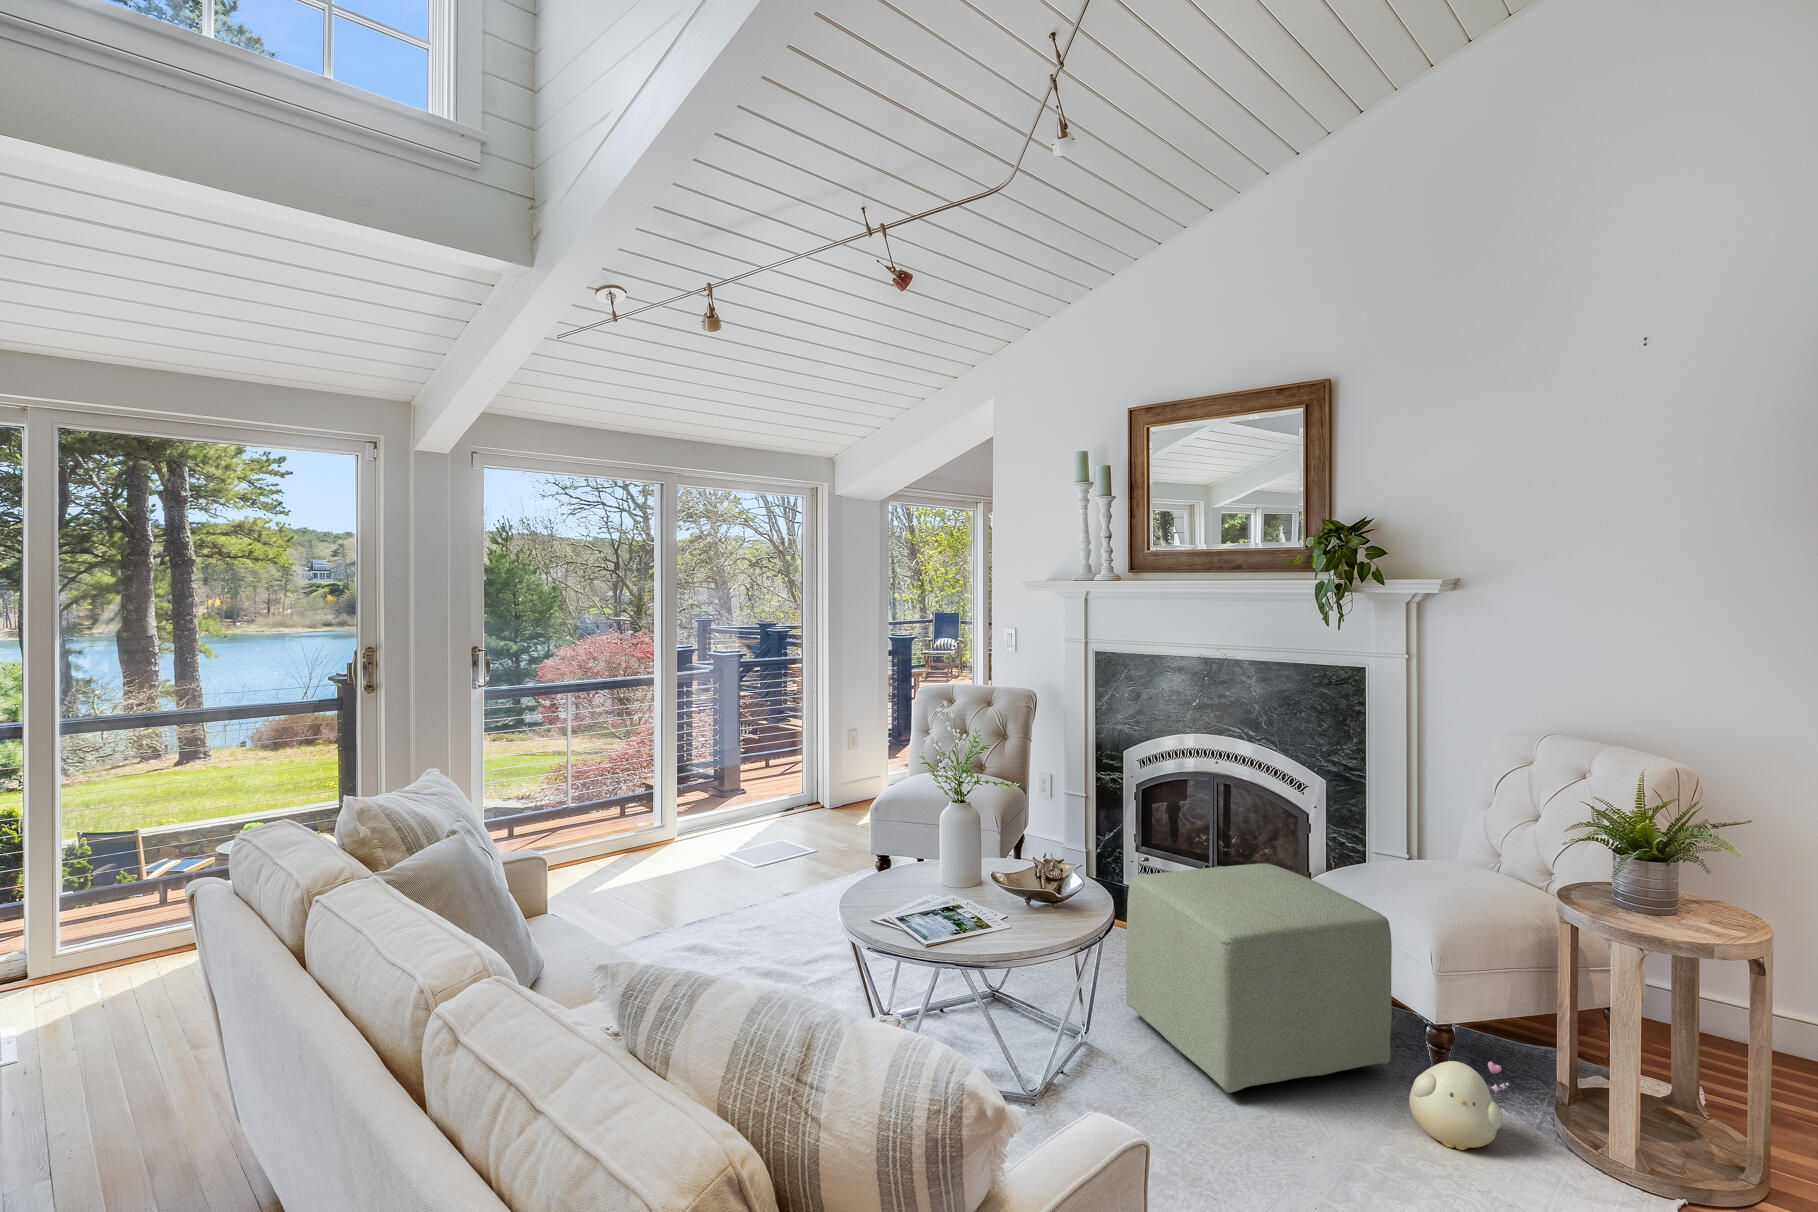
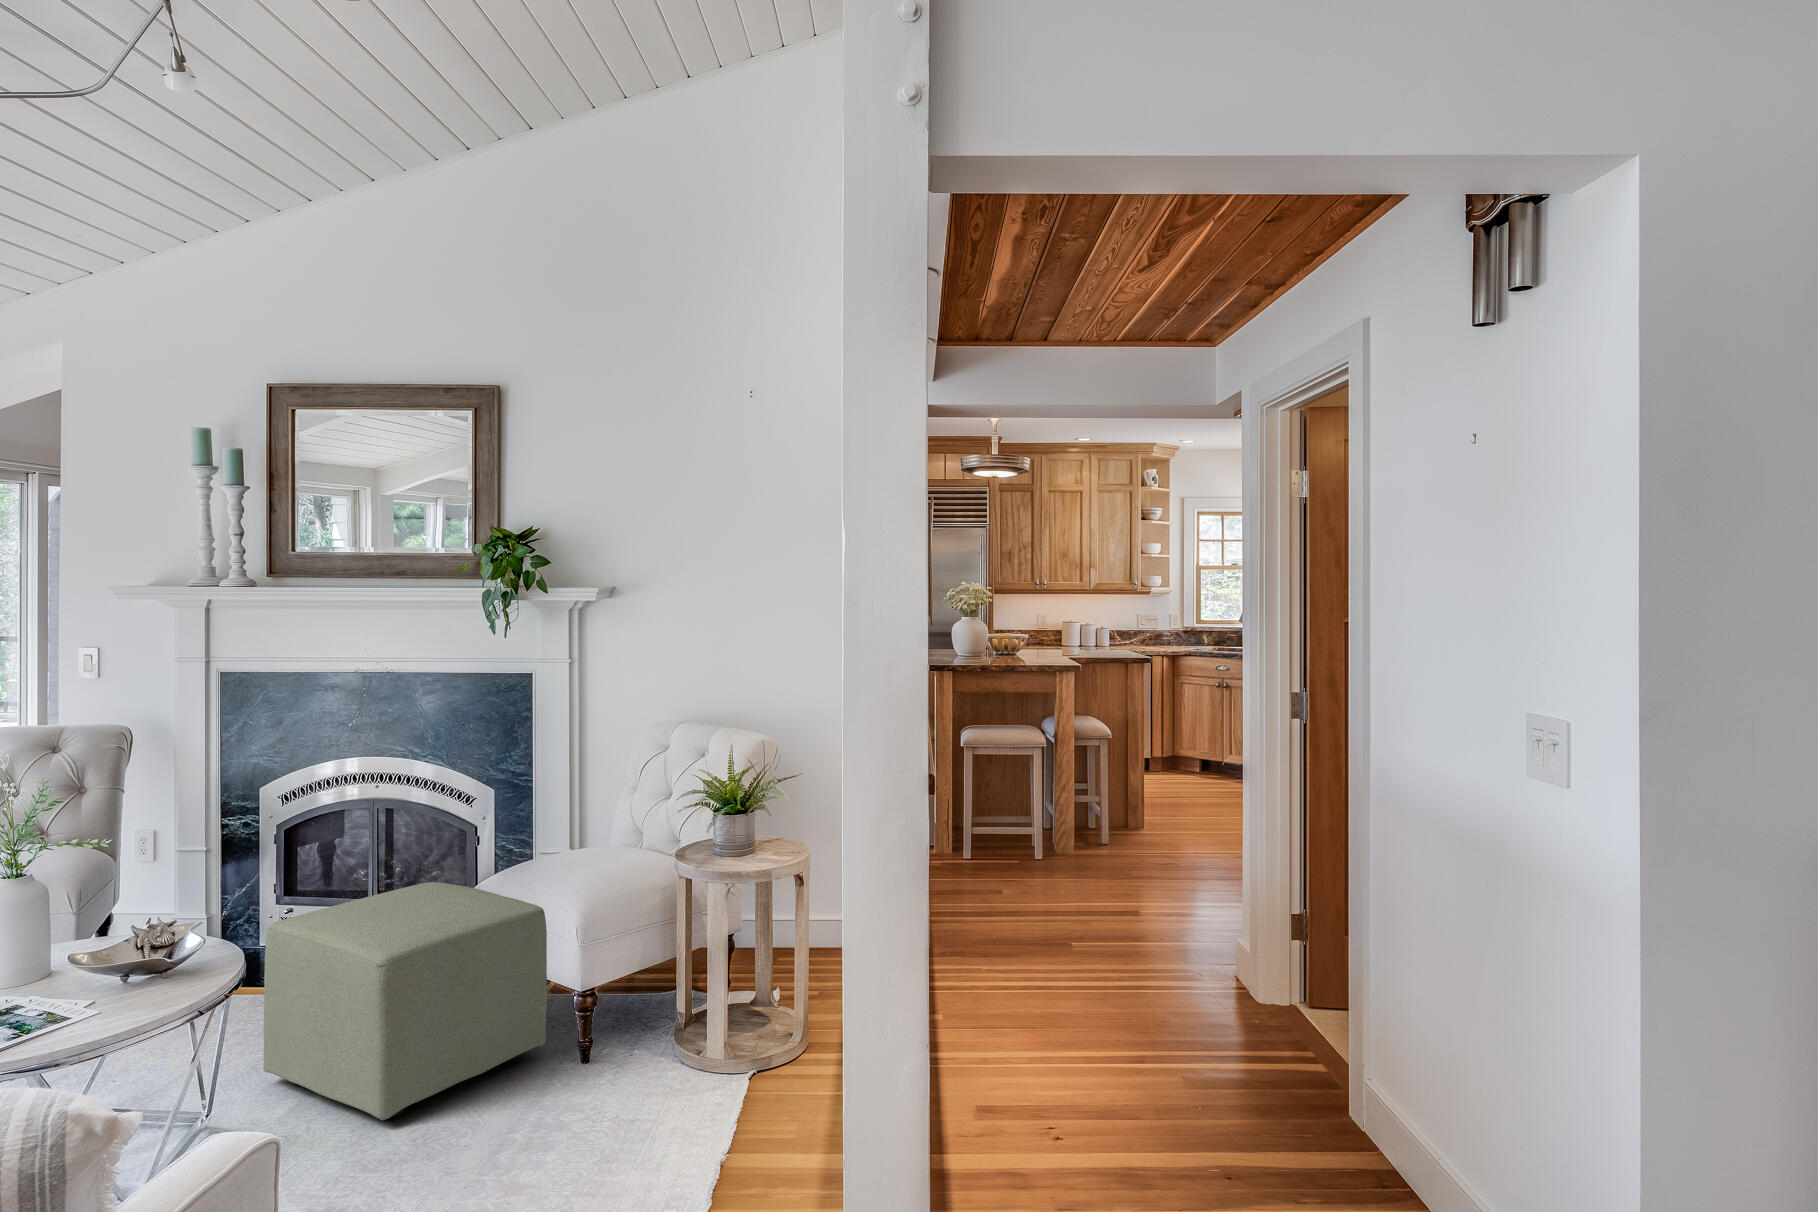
plush toy: present [1409,1061,1510,1150] -> none [559,1010,639,1097]

